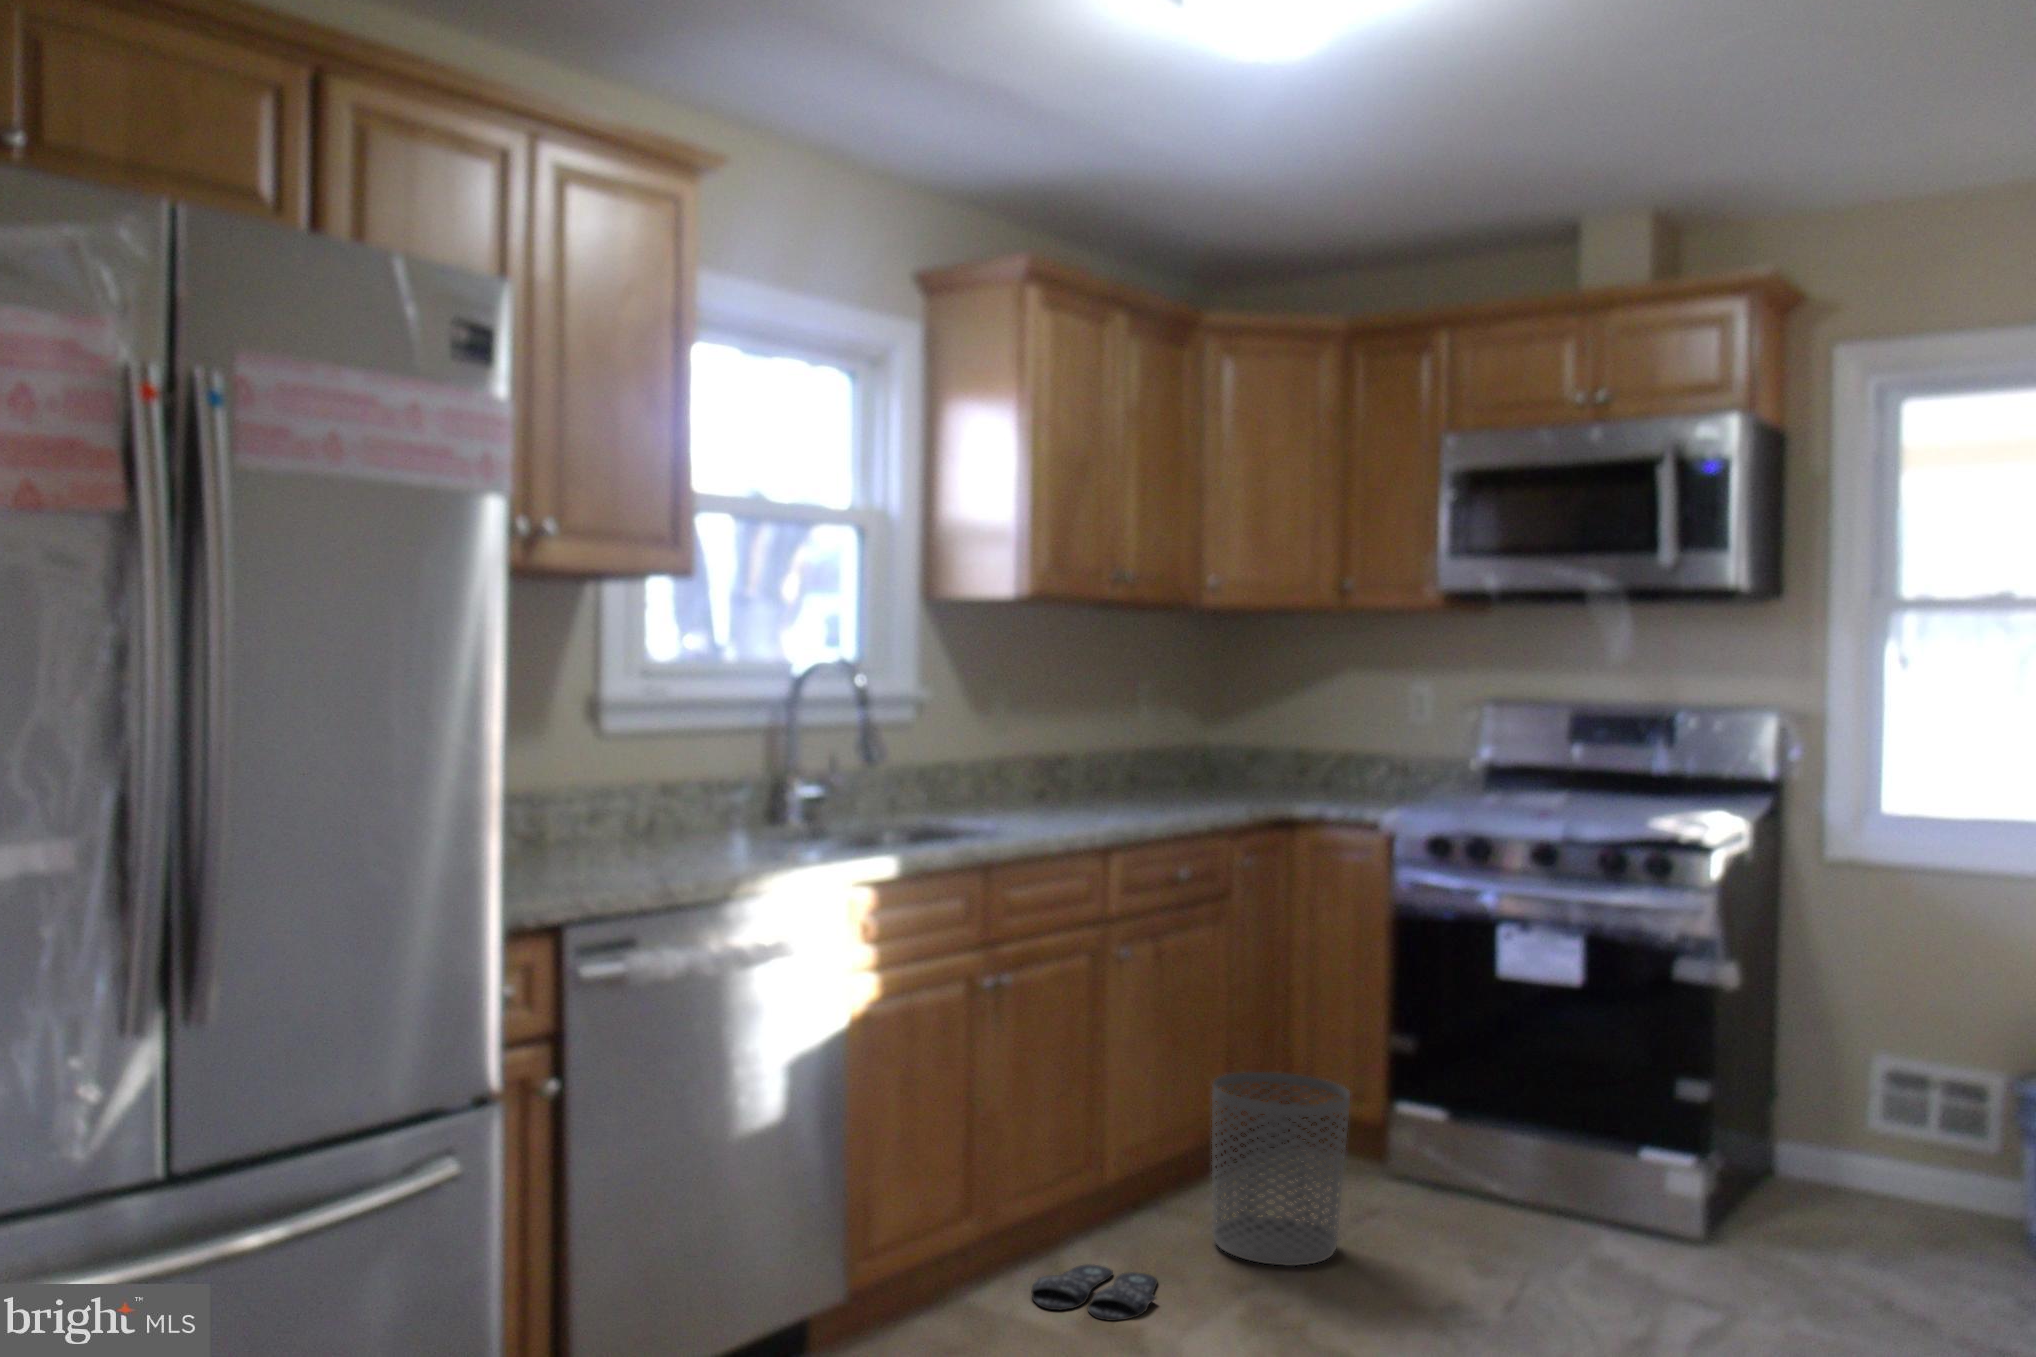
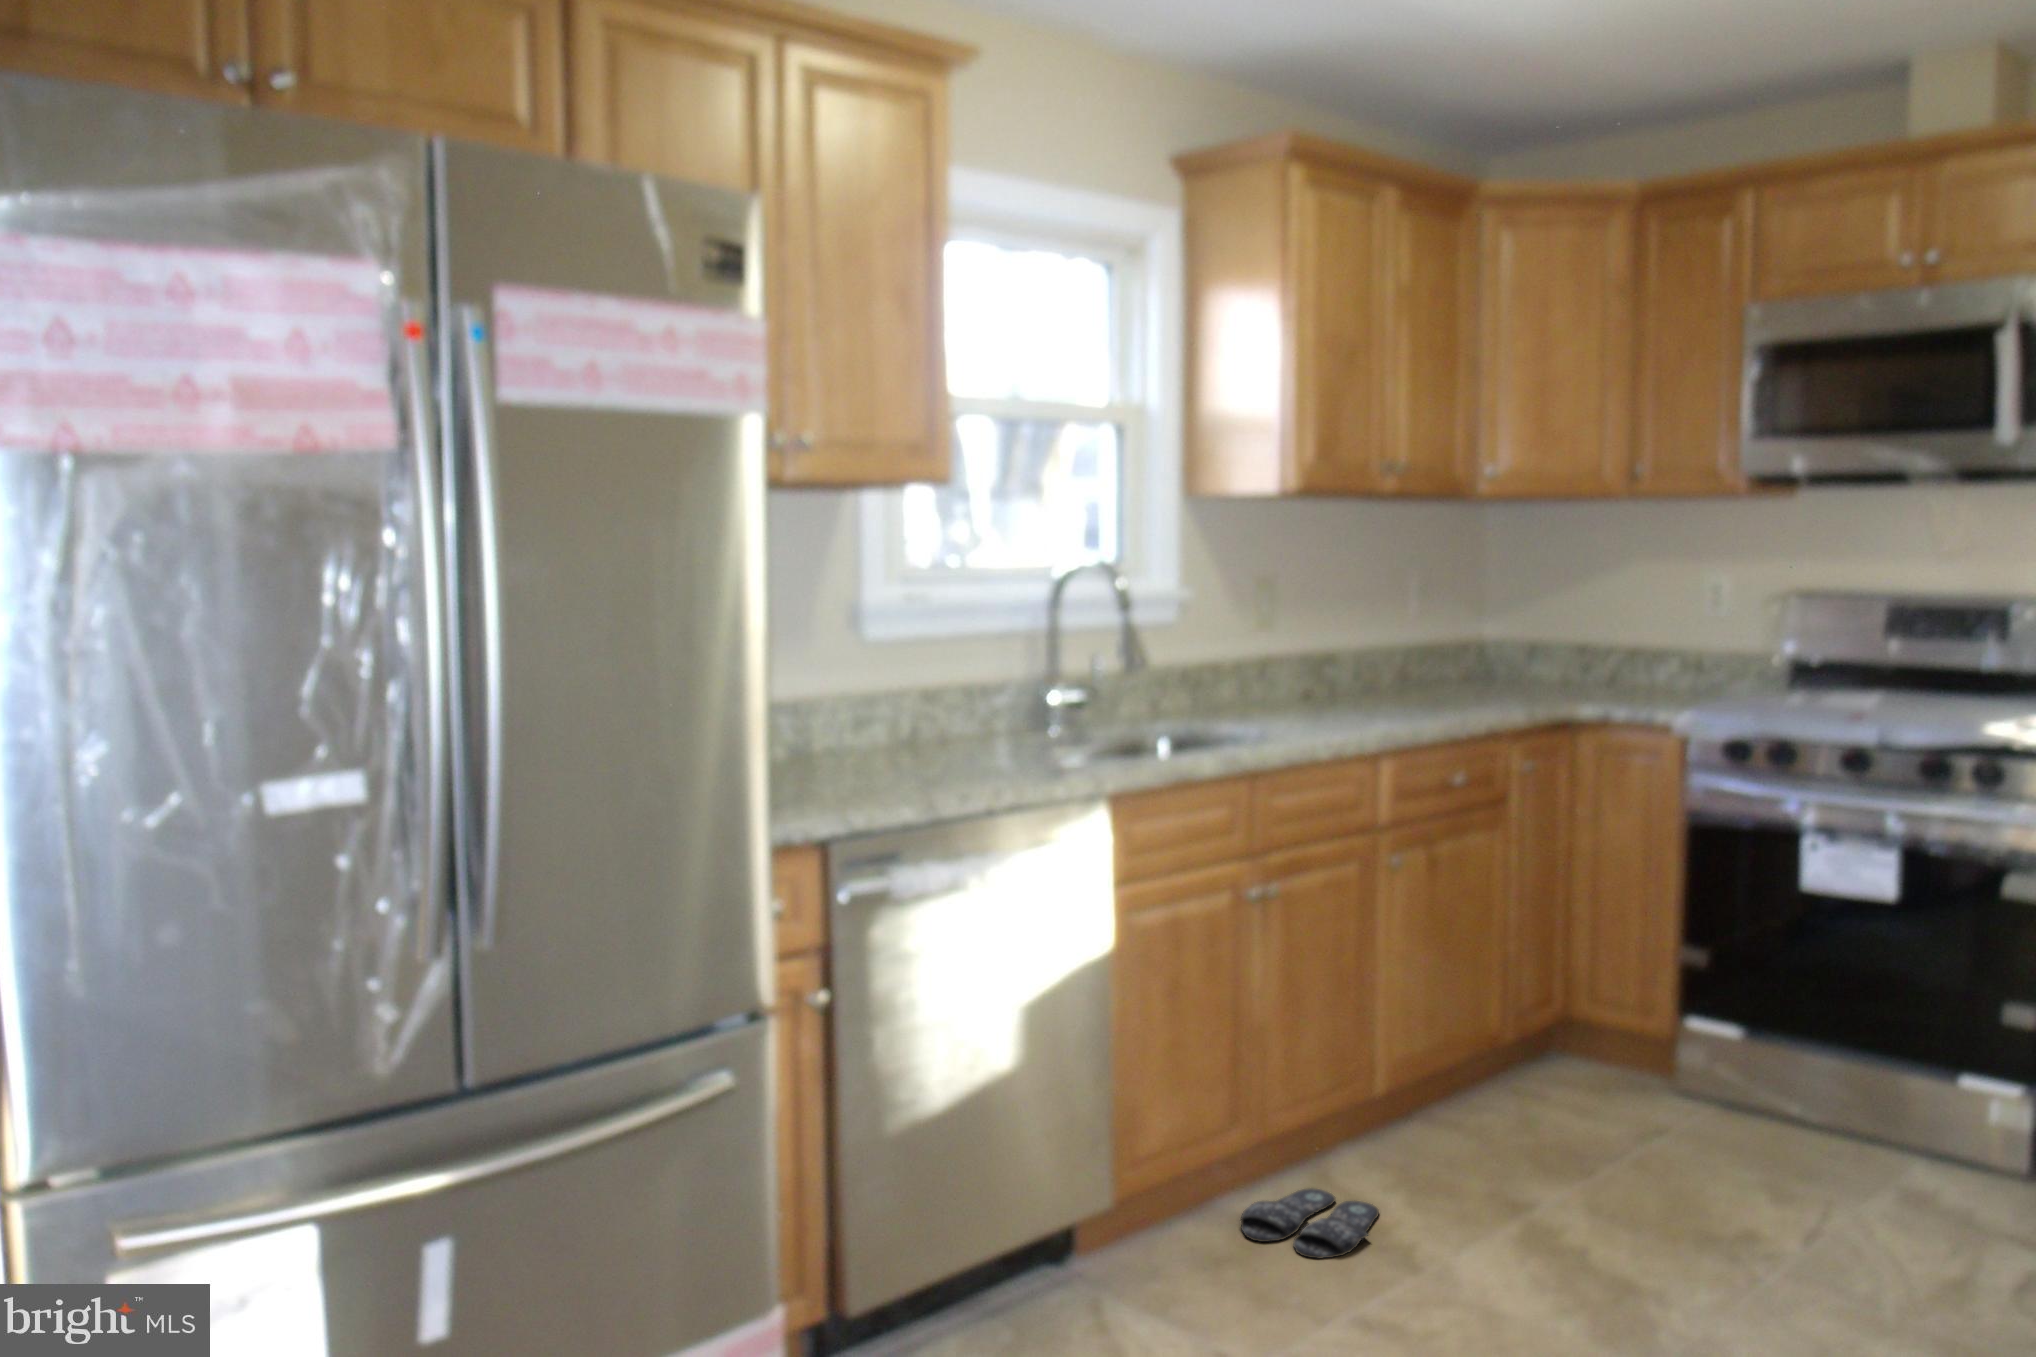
waste bin: present [1212,1072,1350,1266] -> none [1451,995,1601,1202]

